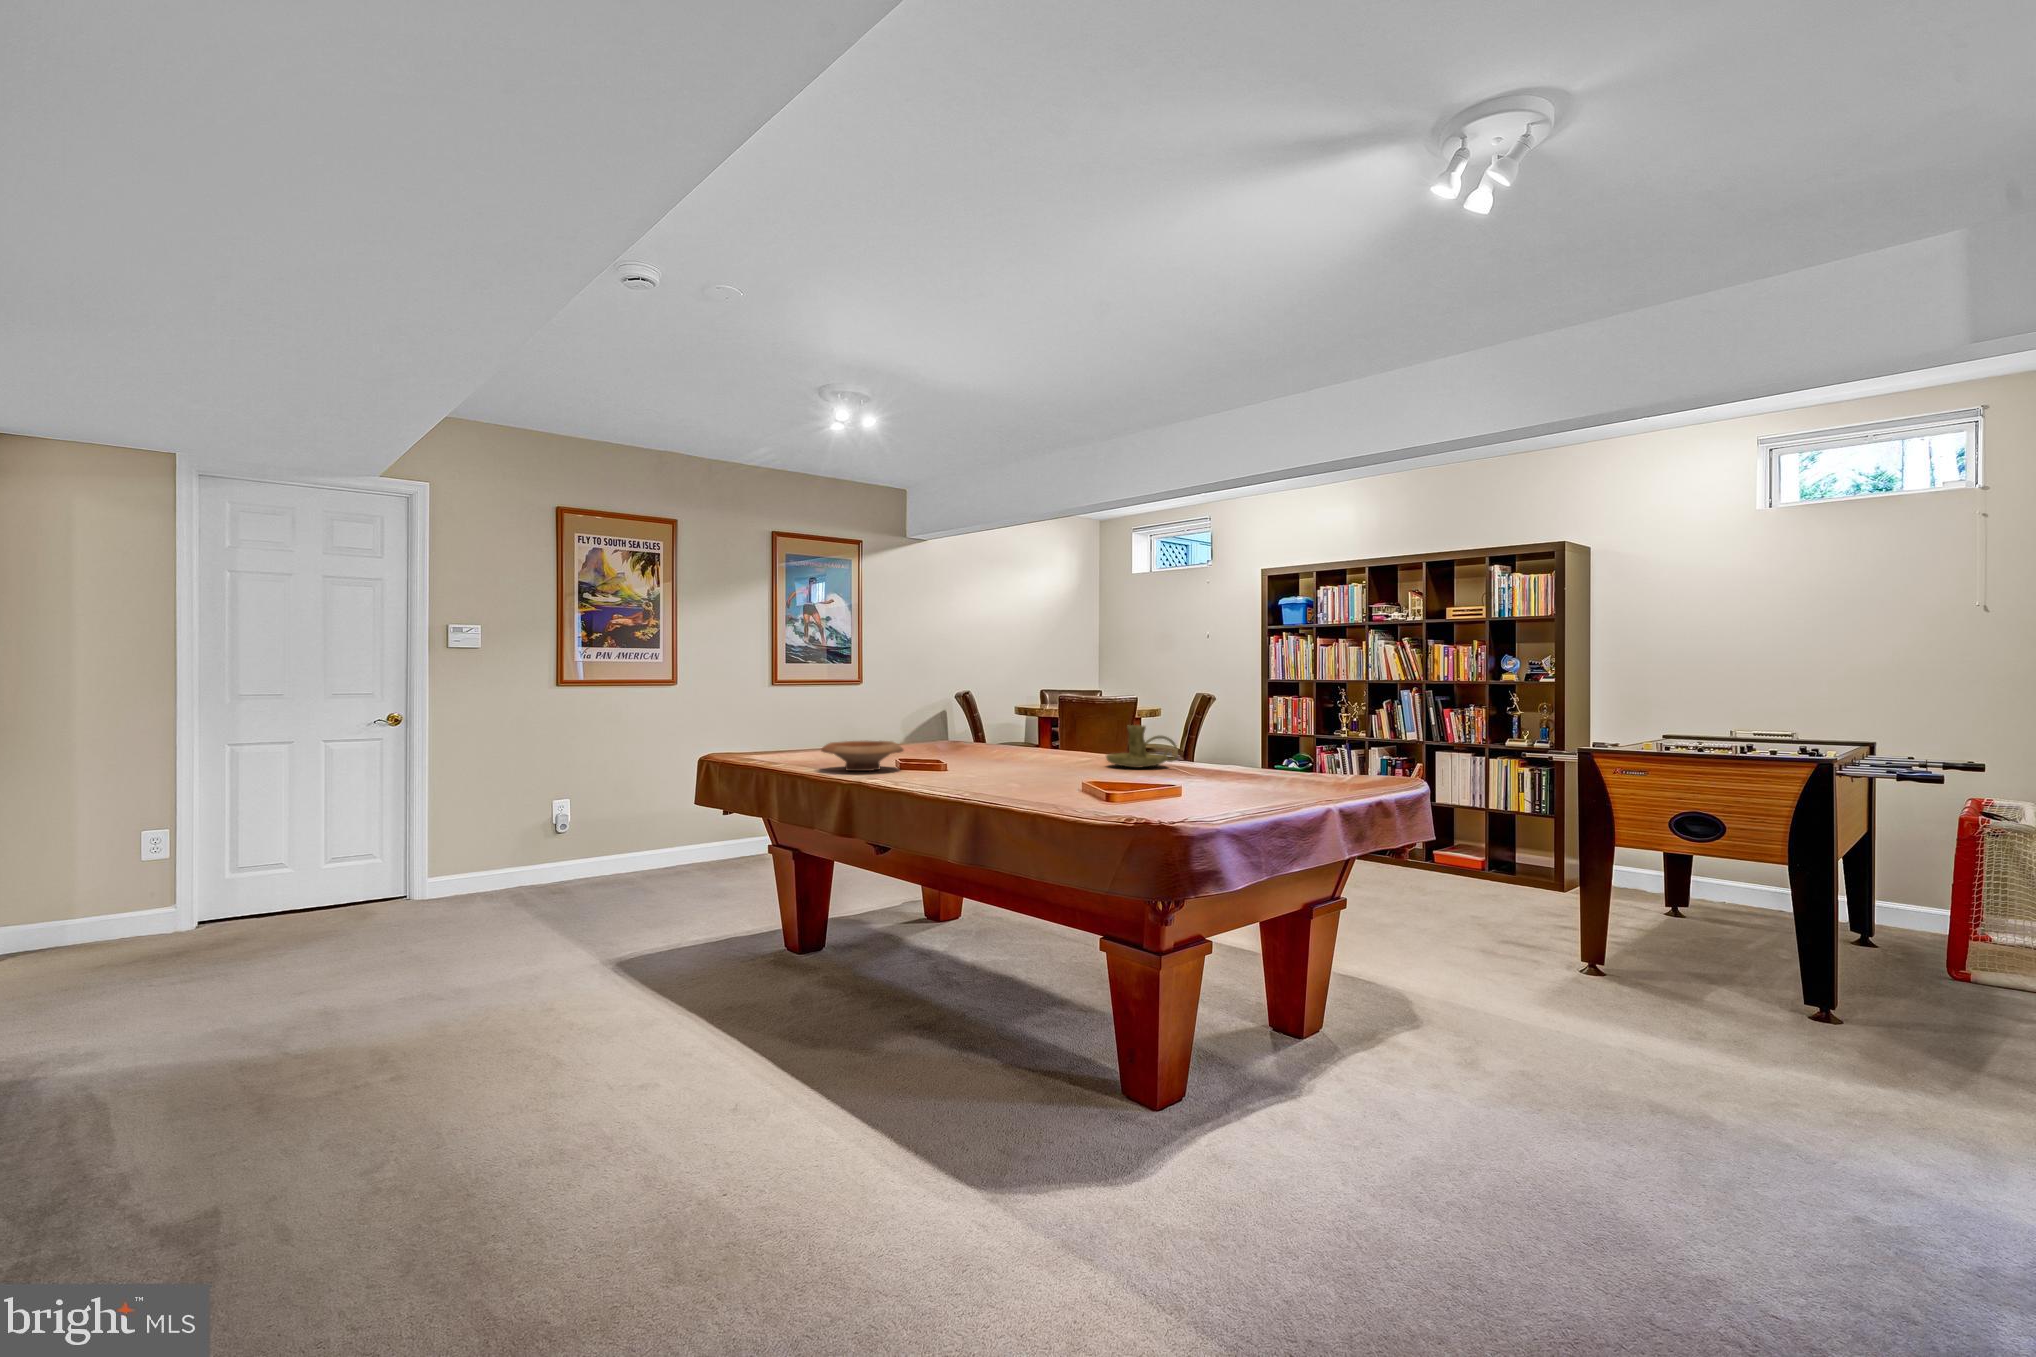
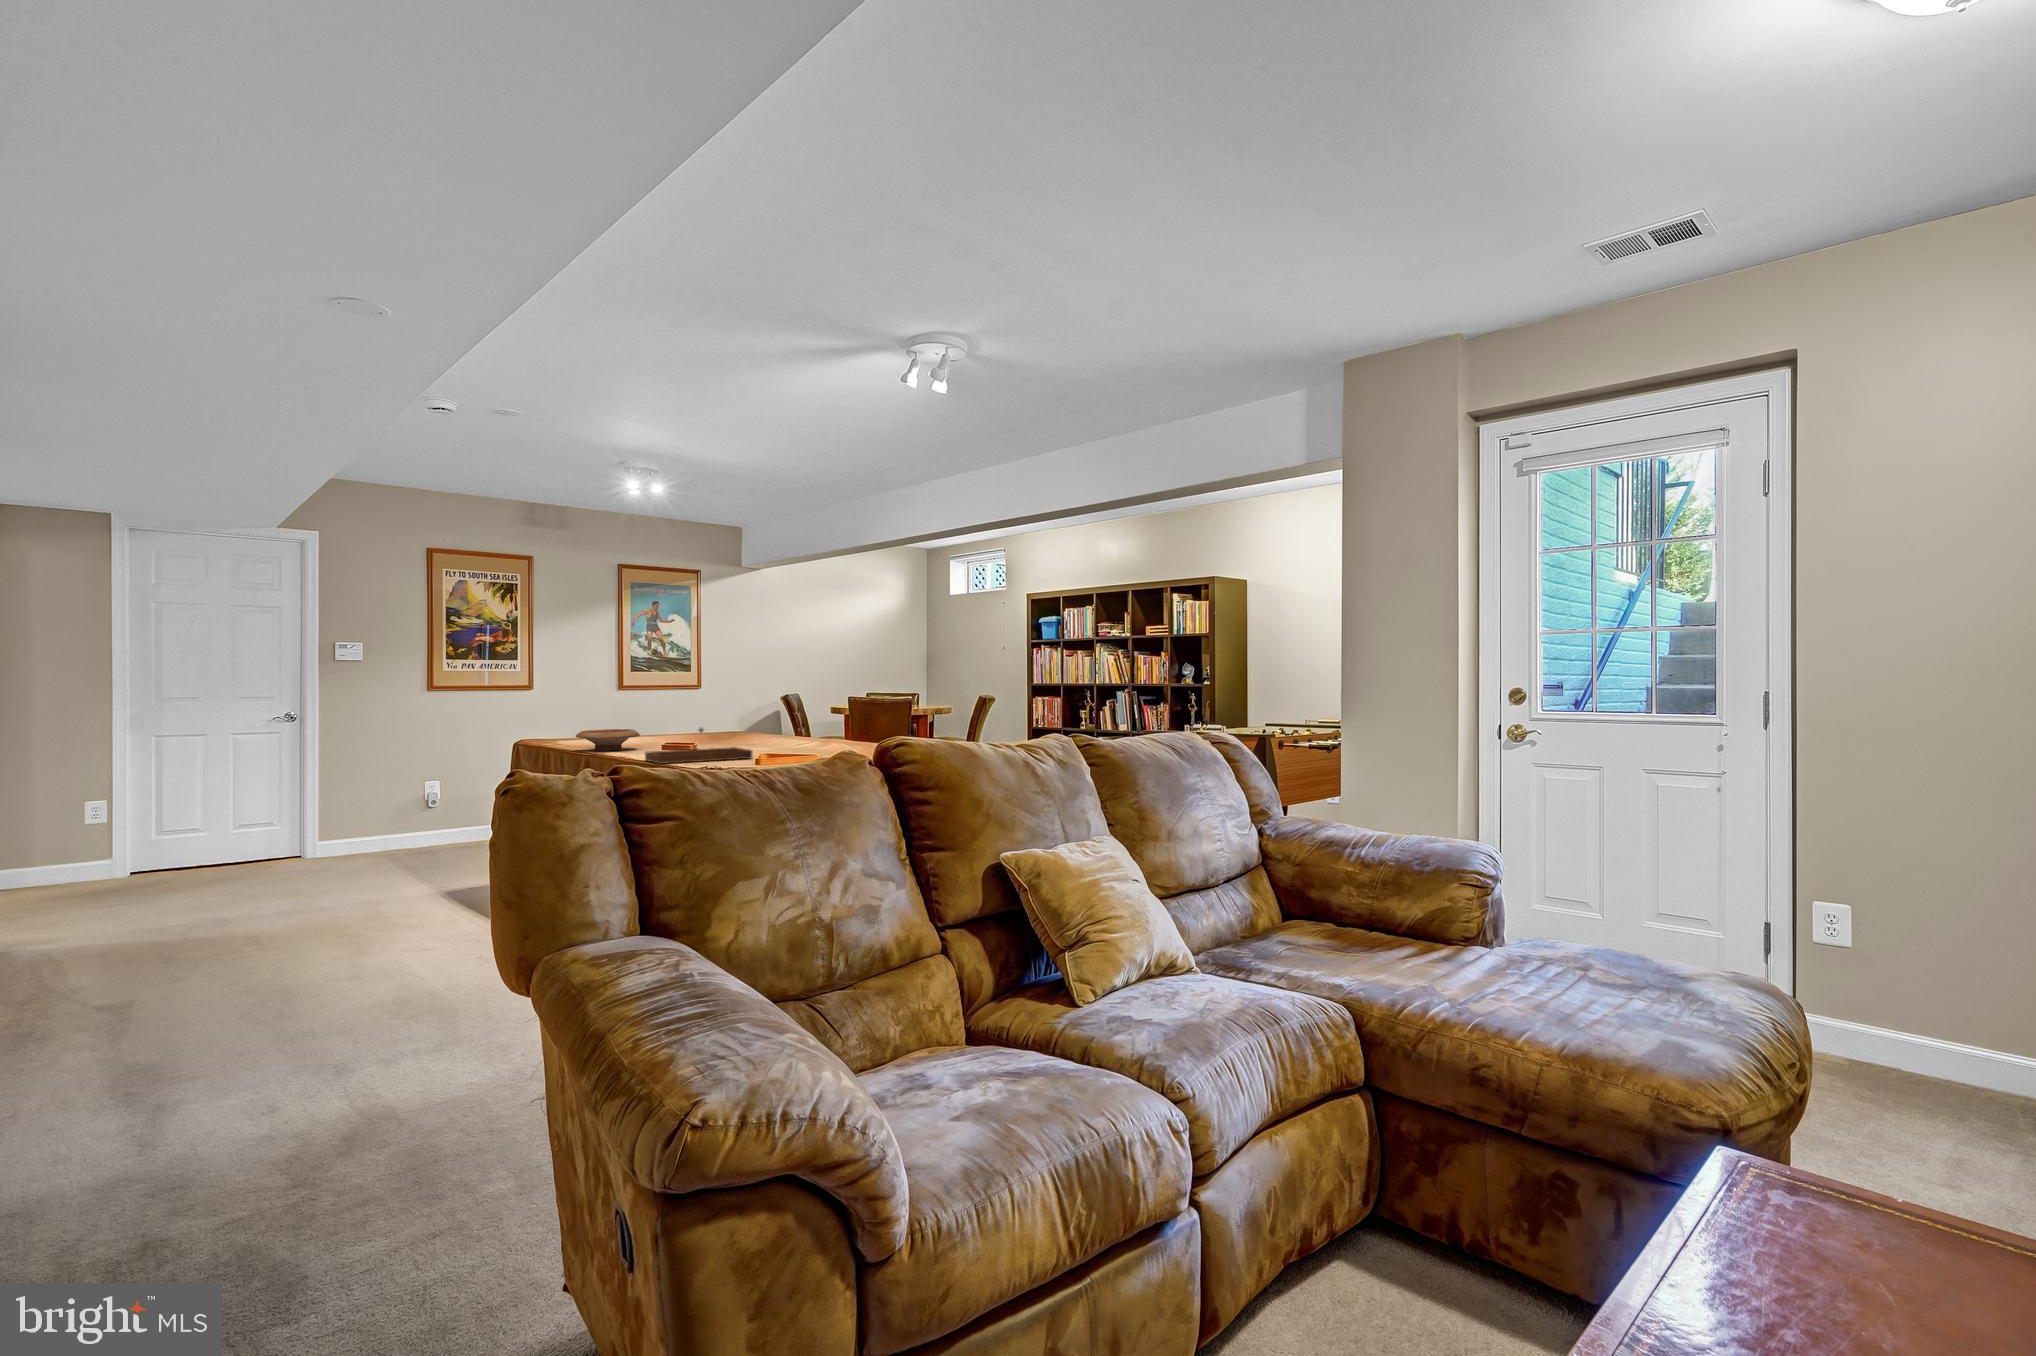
candle holder: present [1106,725,1178,768] -> none [791,717,838,747]
tray: none [969,742,1119,799] -> present [645,728,752,764]

